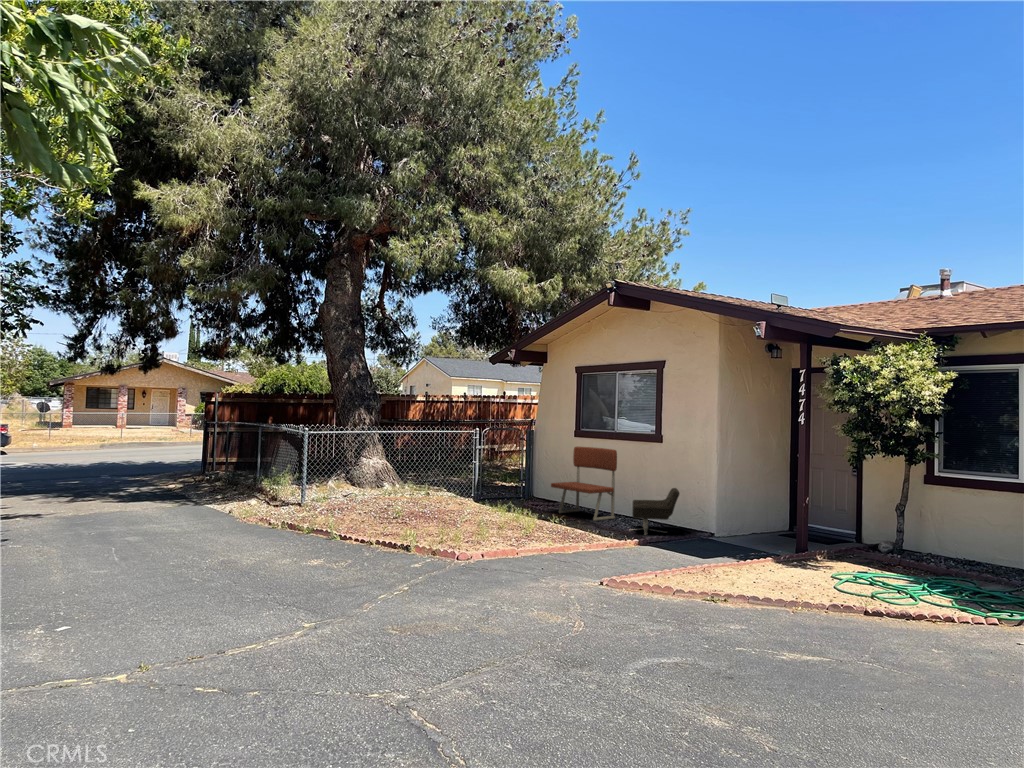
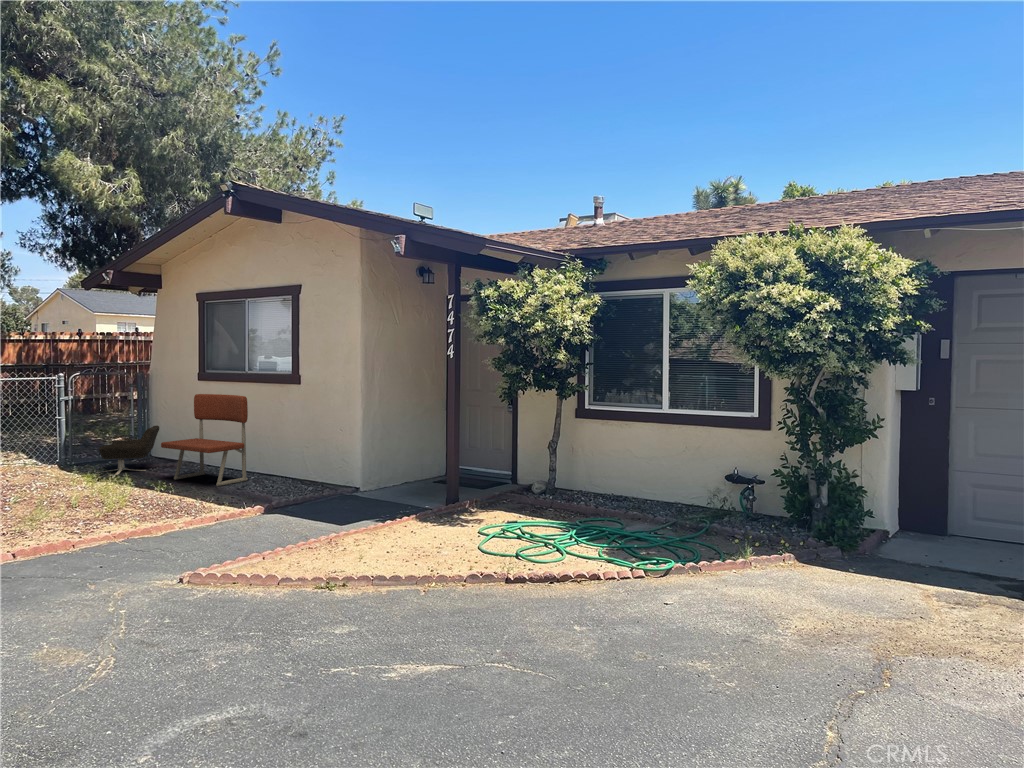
lounge chair: present [632,488,679,535] -> present [96,426,159,475]

